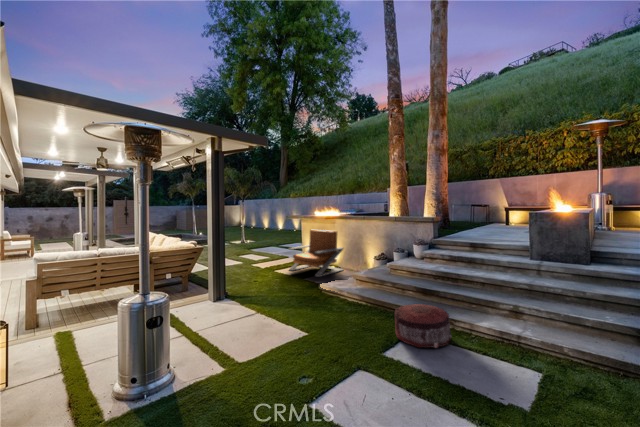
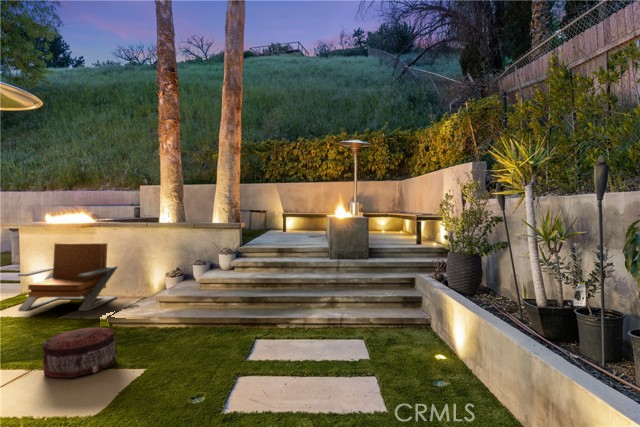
pouf: present [395,304,452,348] -> present [42,327,117,378]

